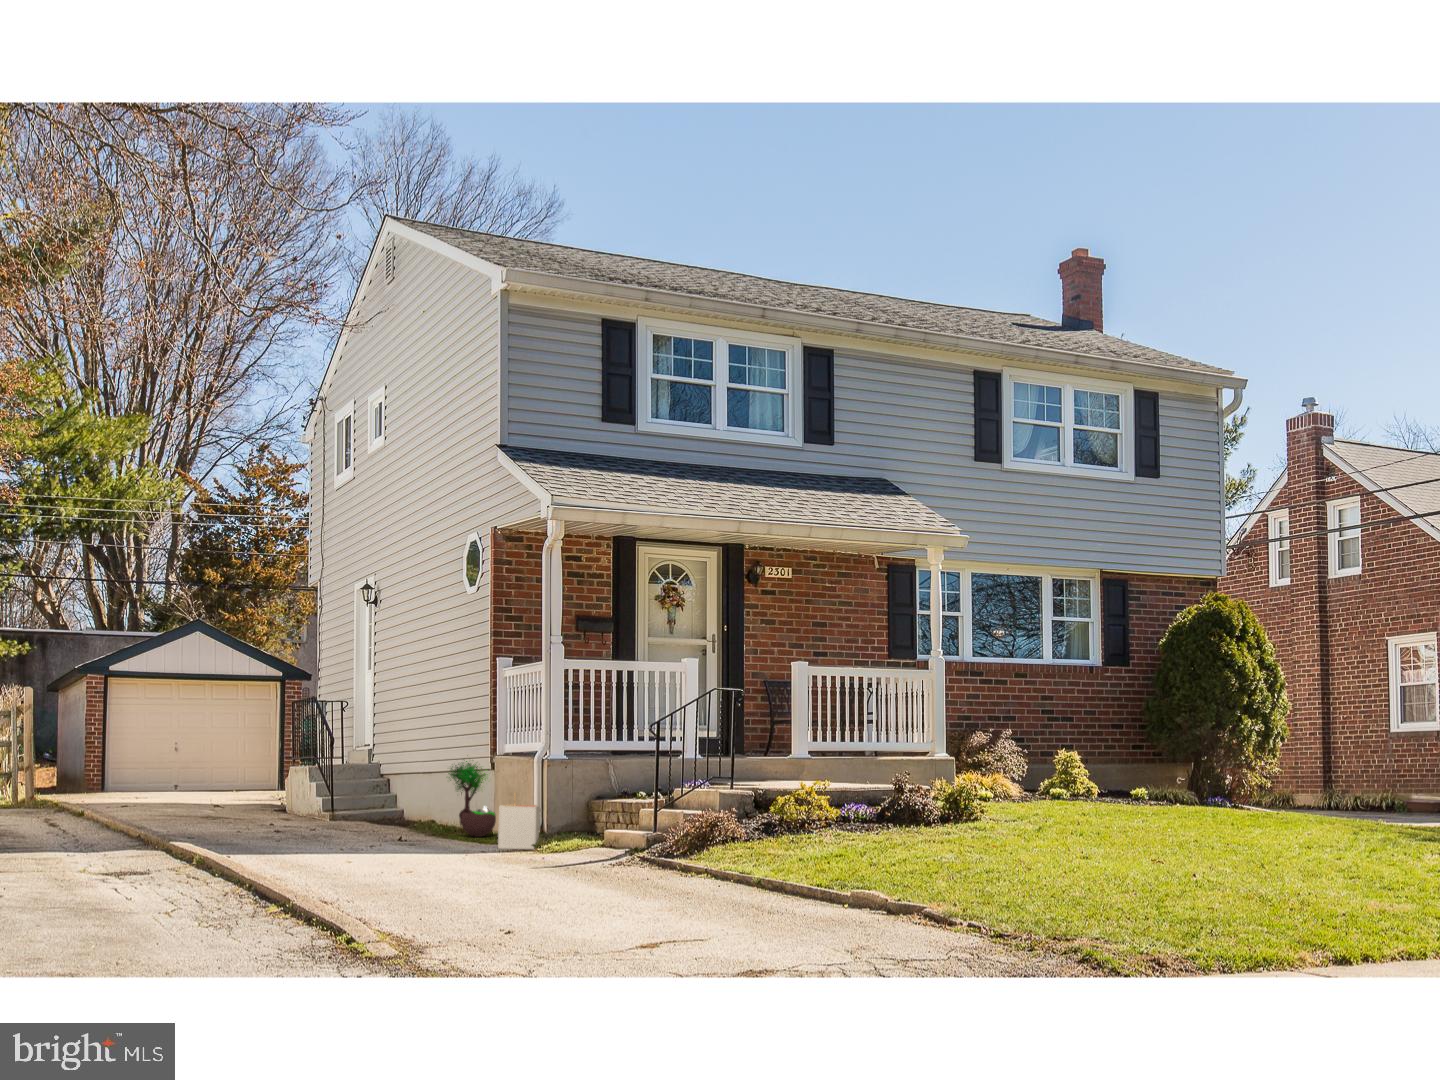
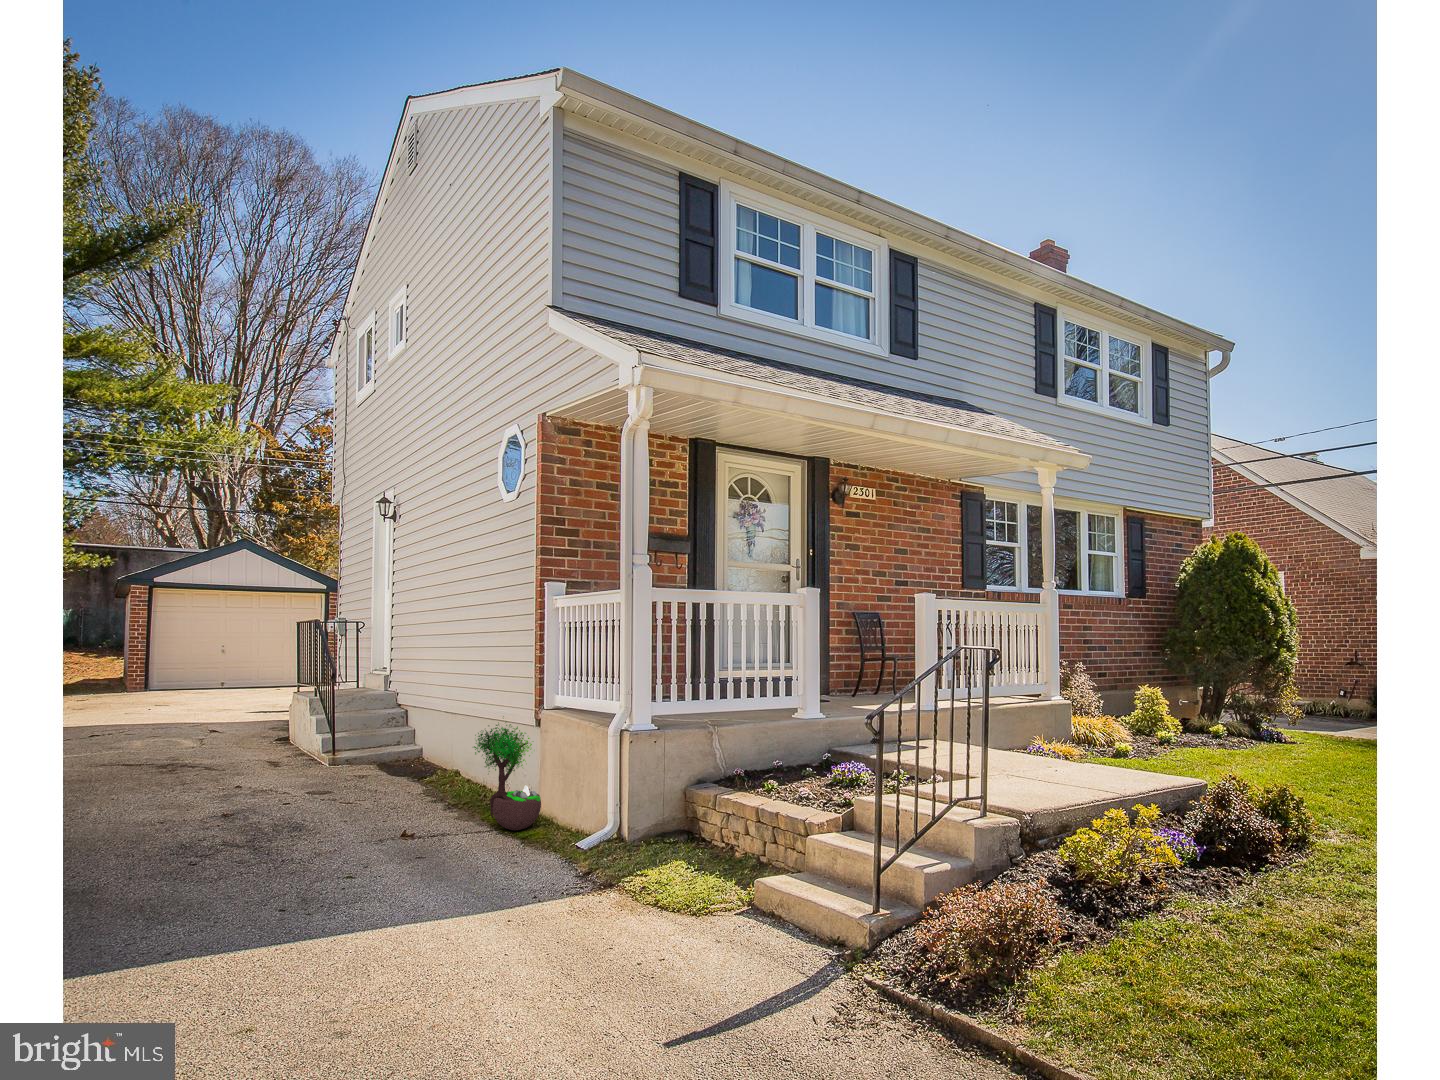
storage bin: present [498,793,540,849] -> none [558,794,619,887]

